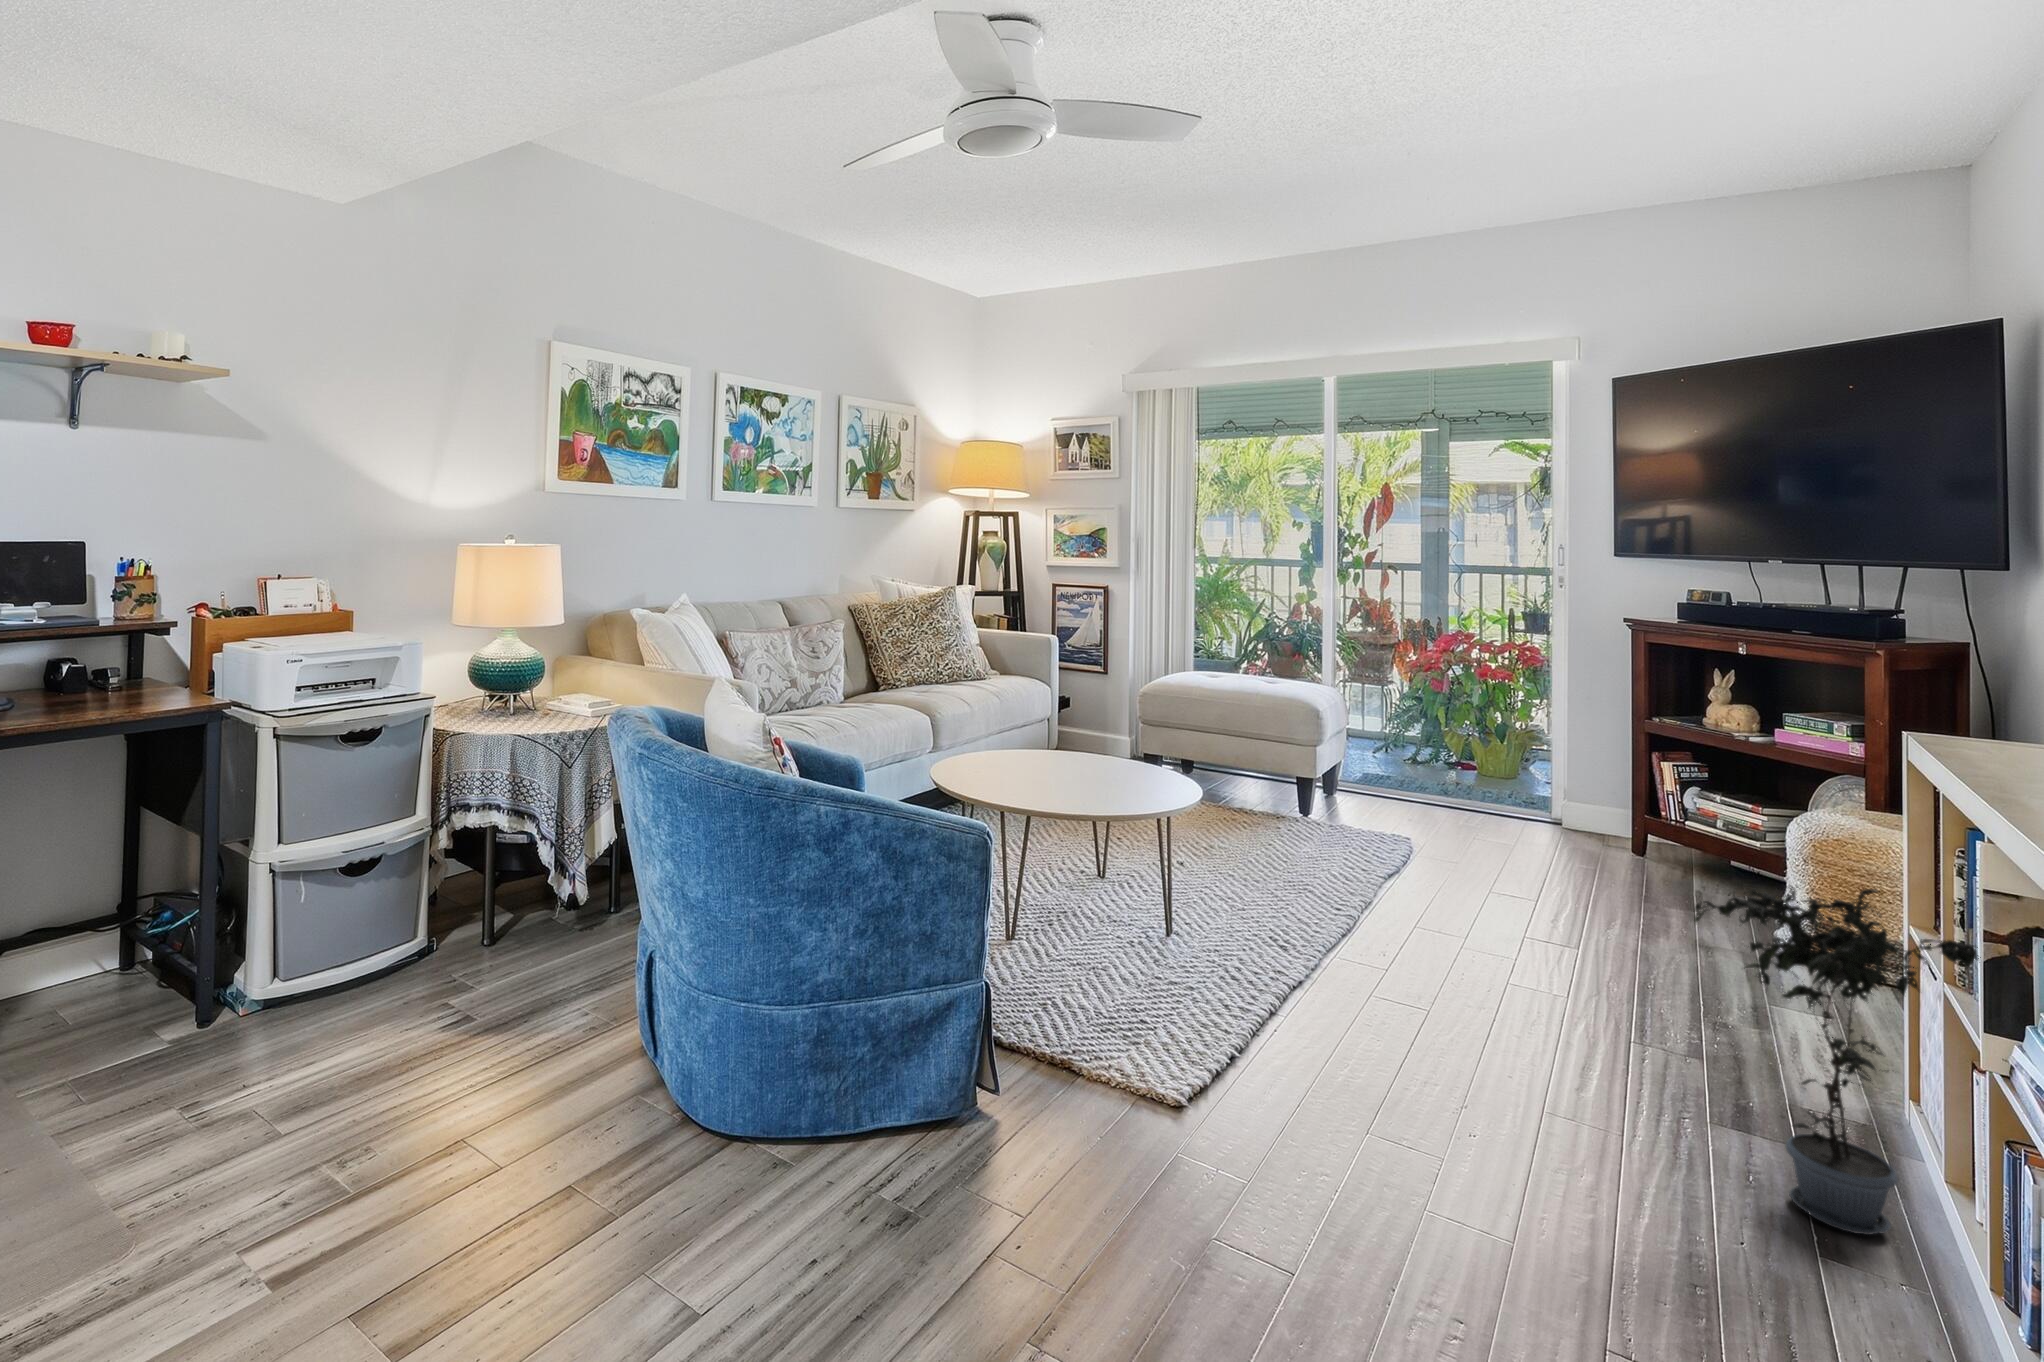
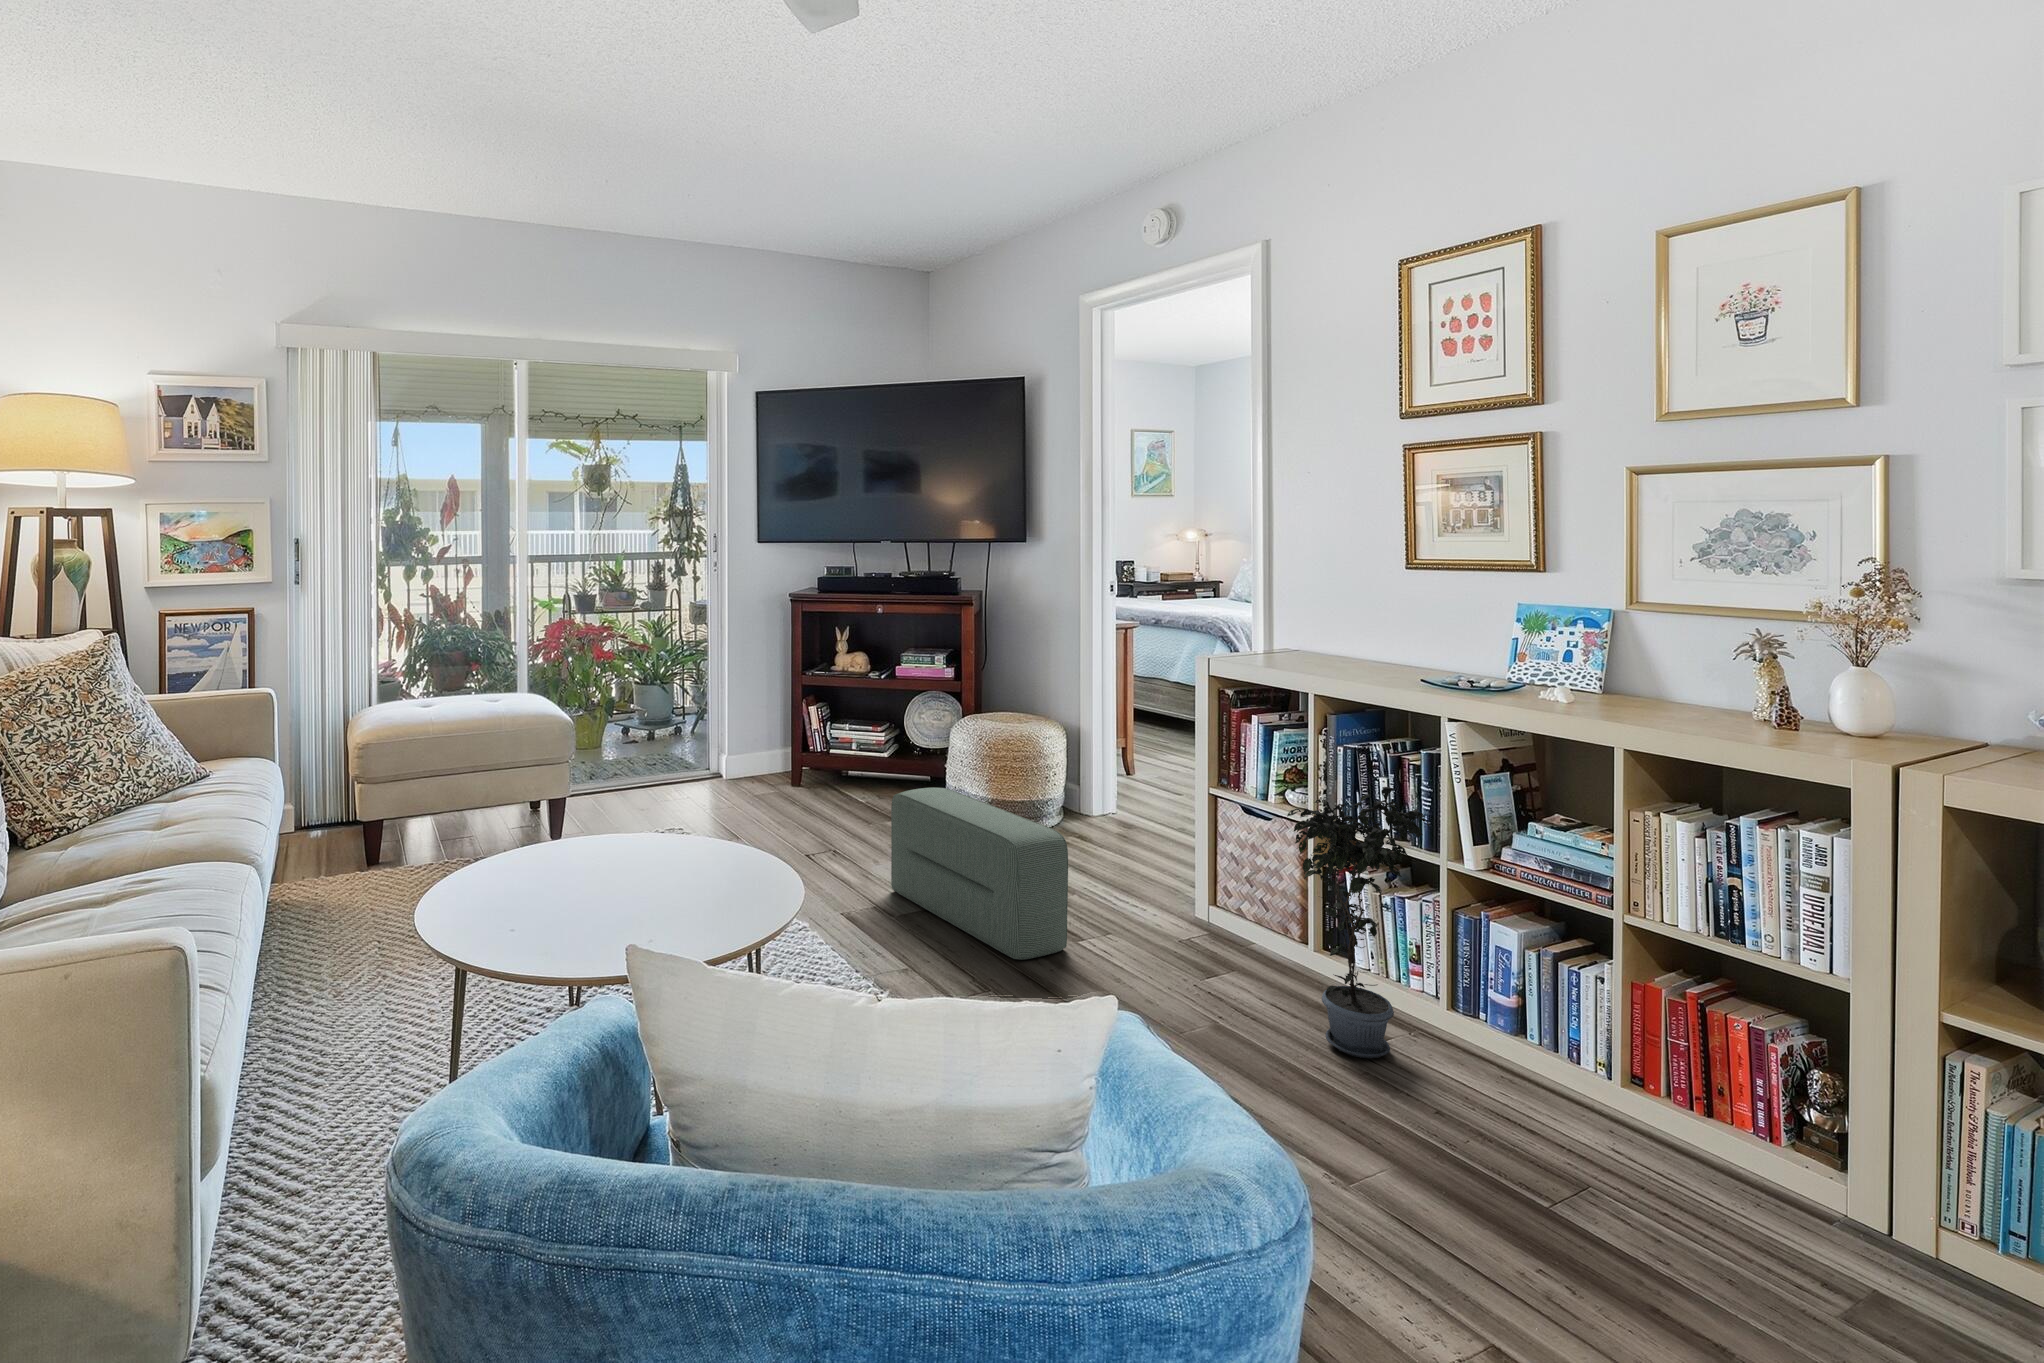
pouf: none [1535,830,1647,1025] -> present [891,788,1068,960]

